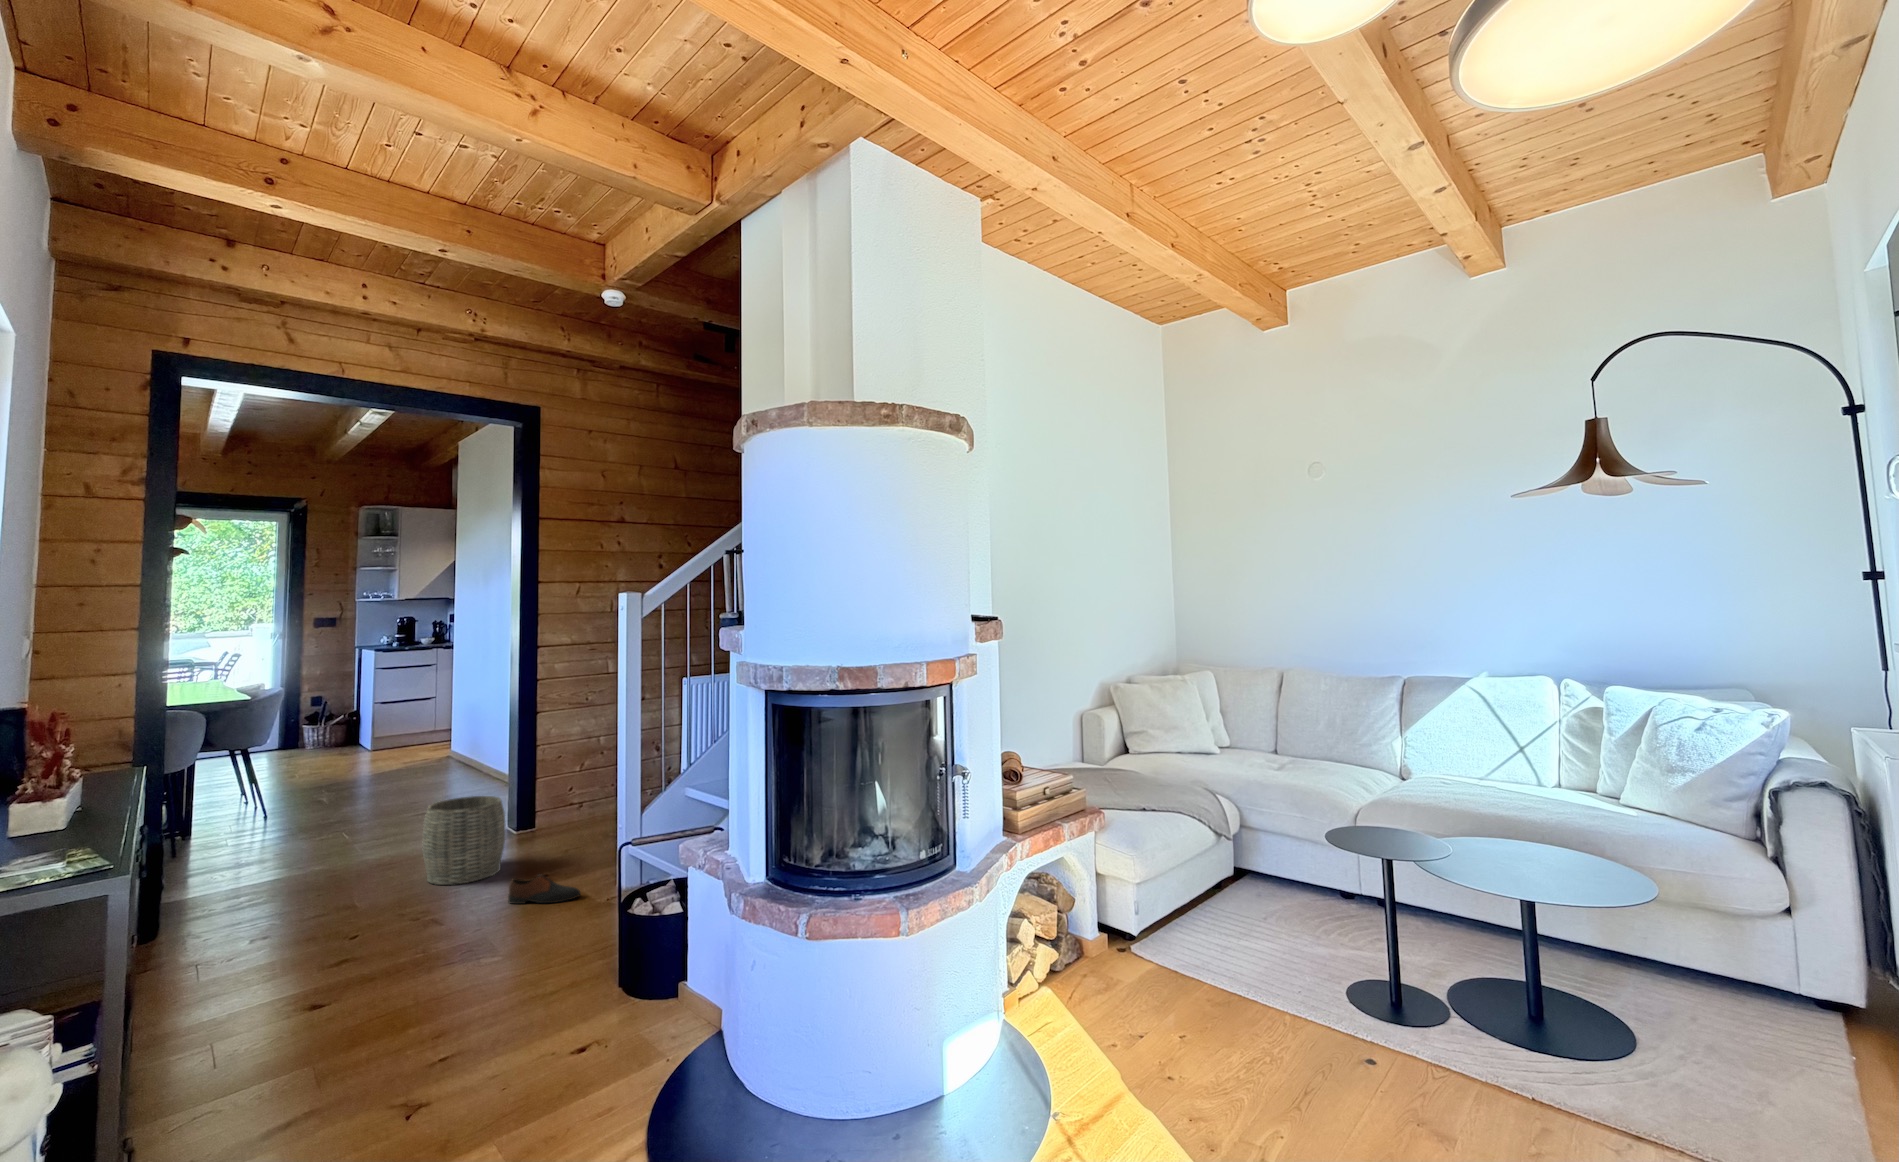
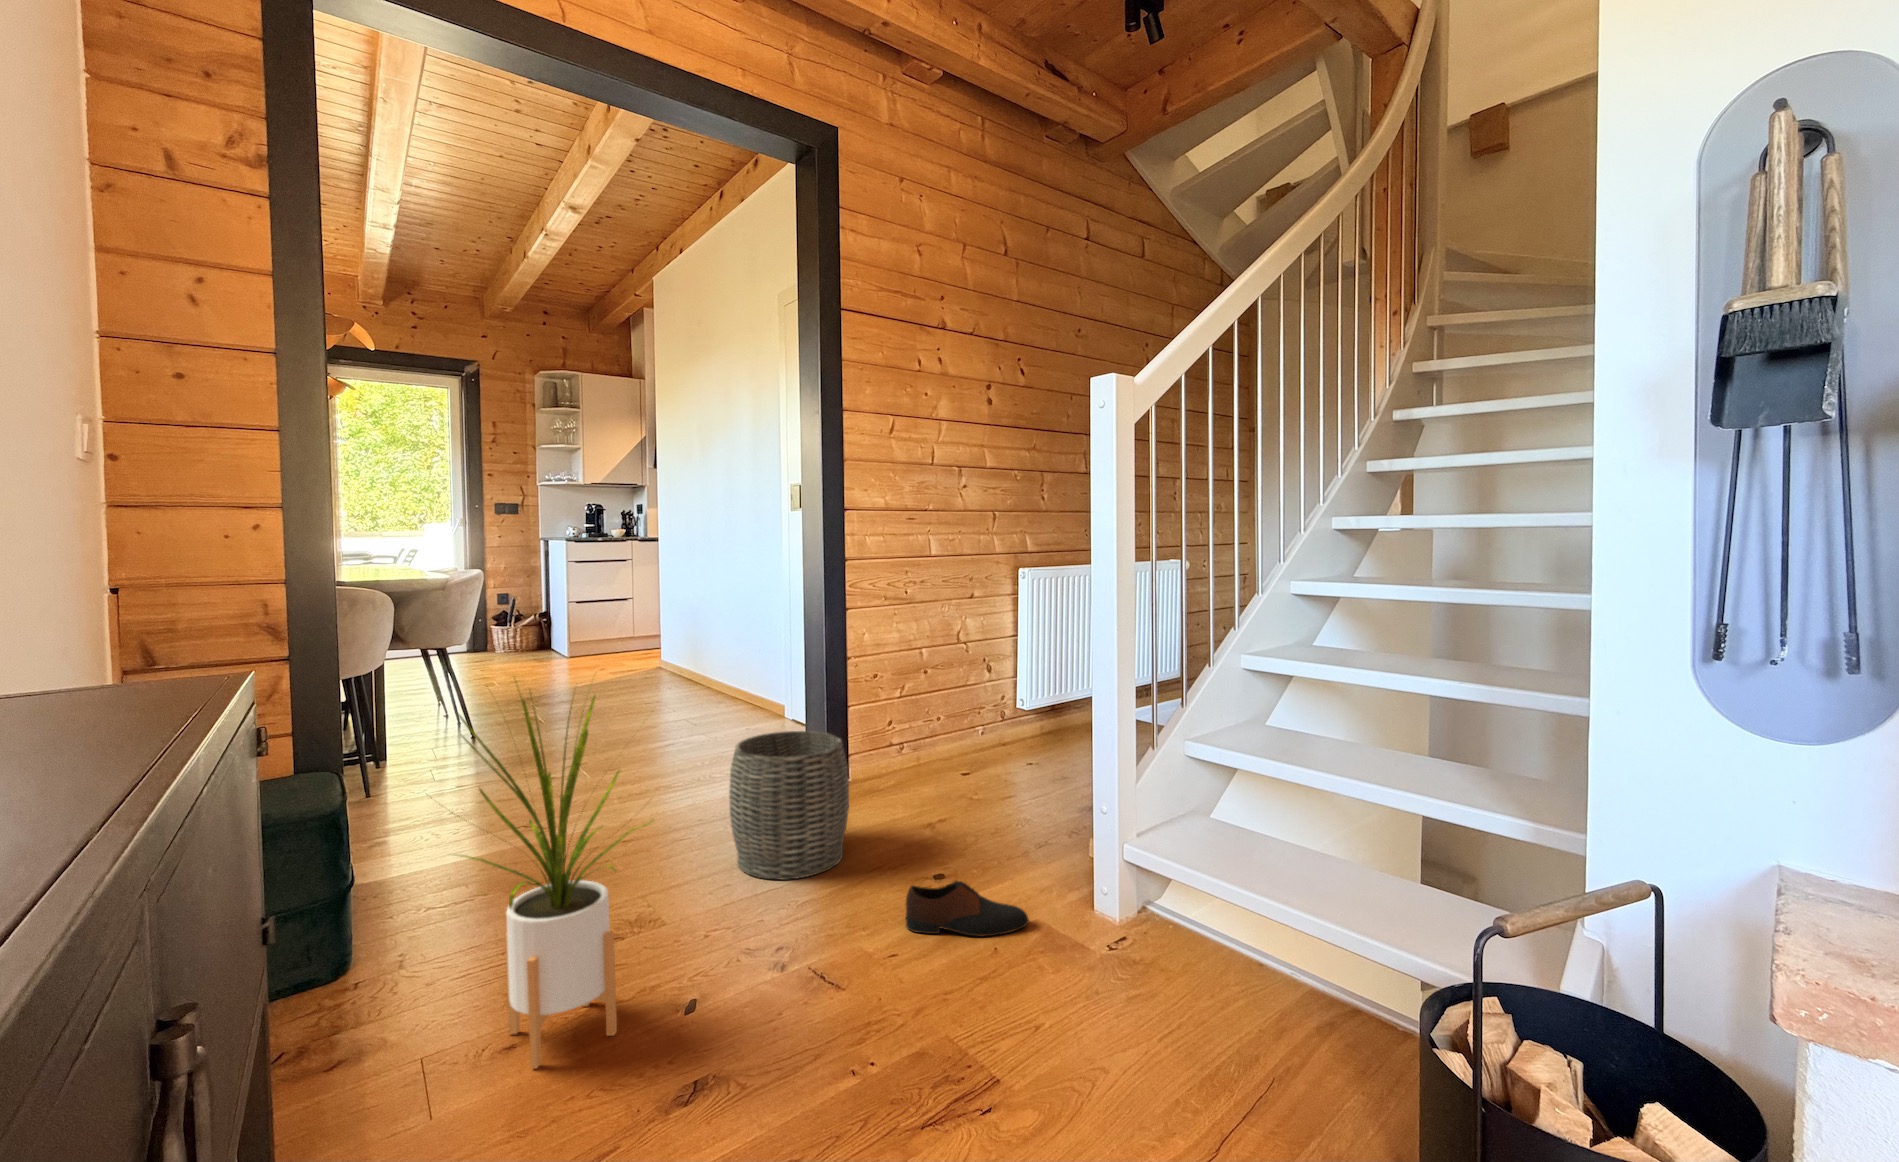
house plant: none [212,763,347,963] -> present [459,679,652,1068]

